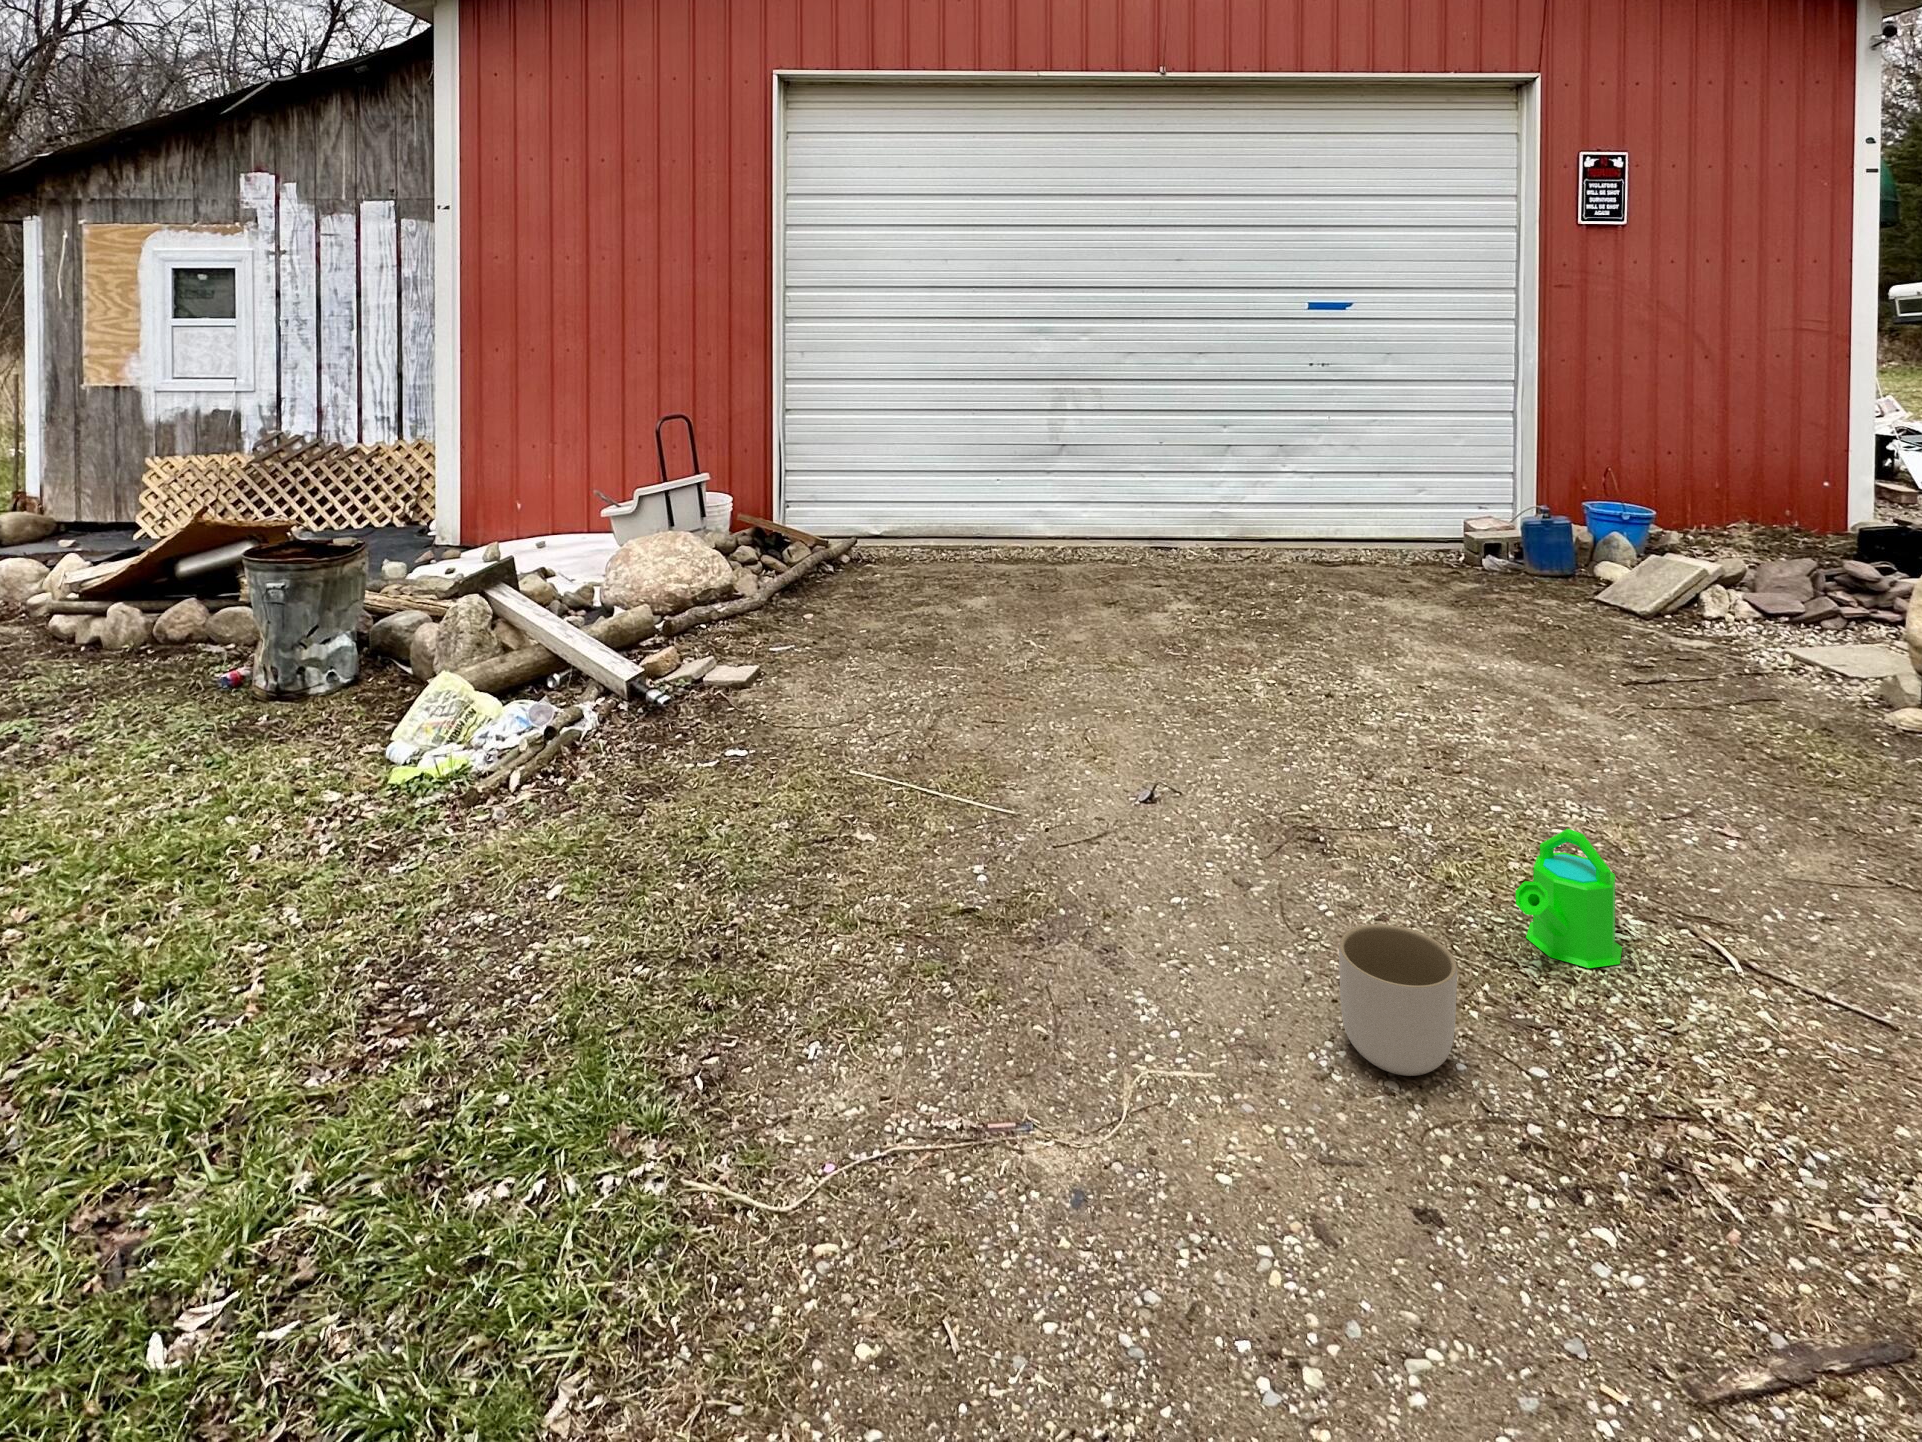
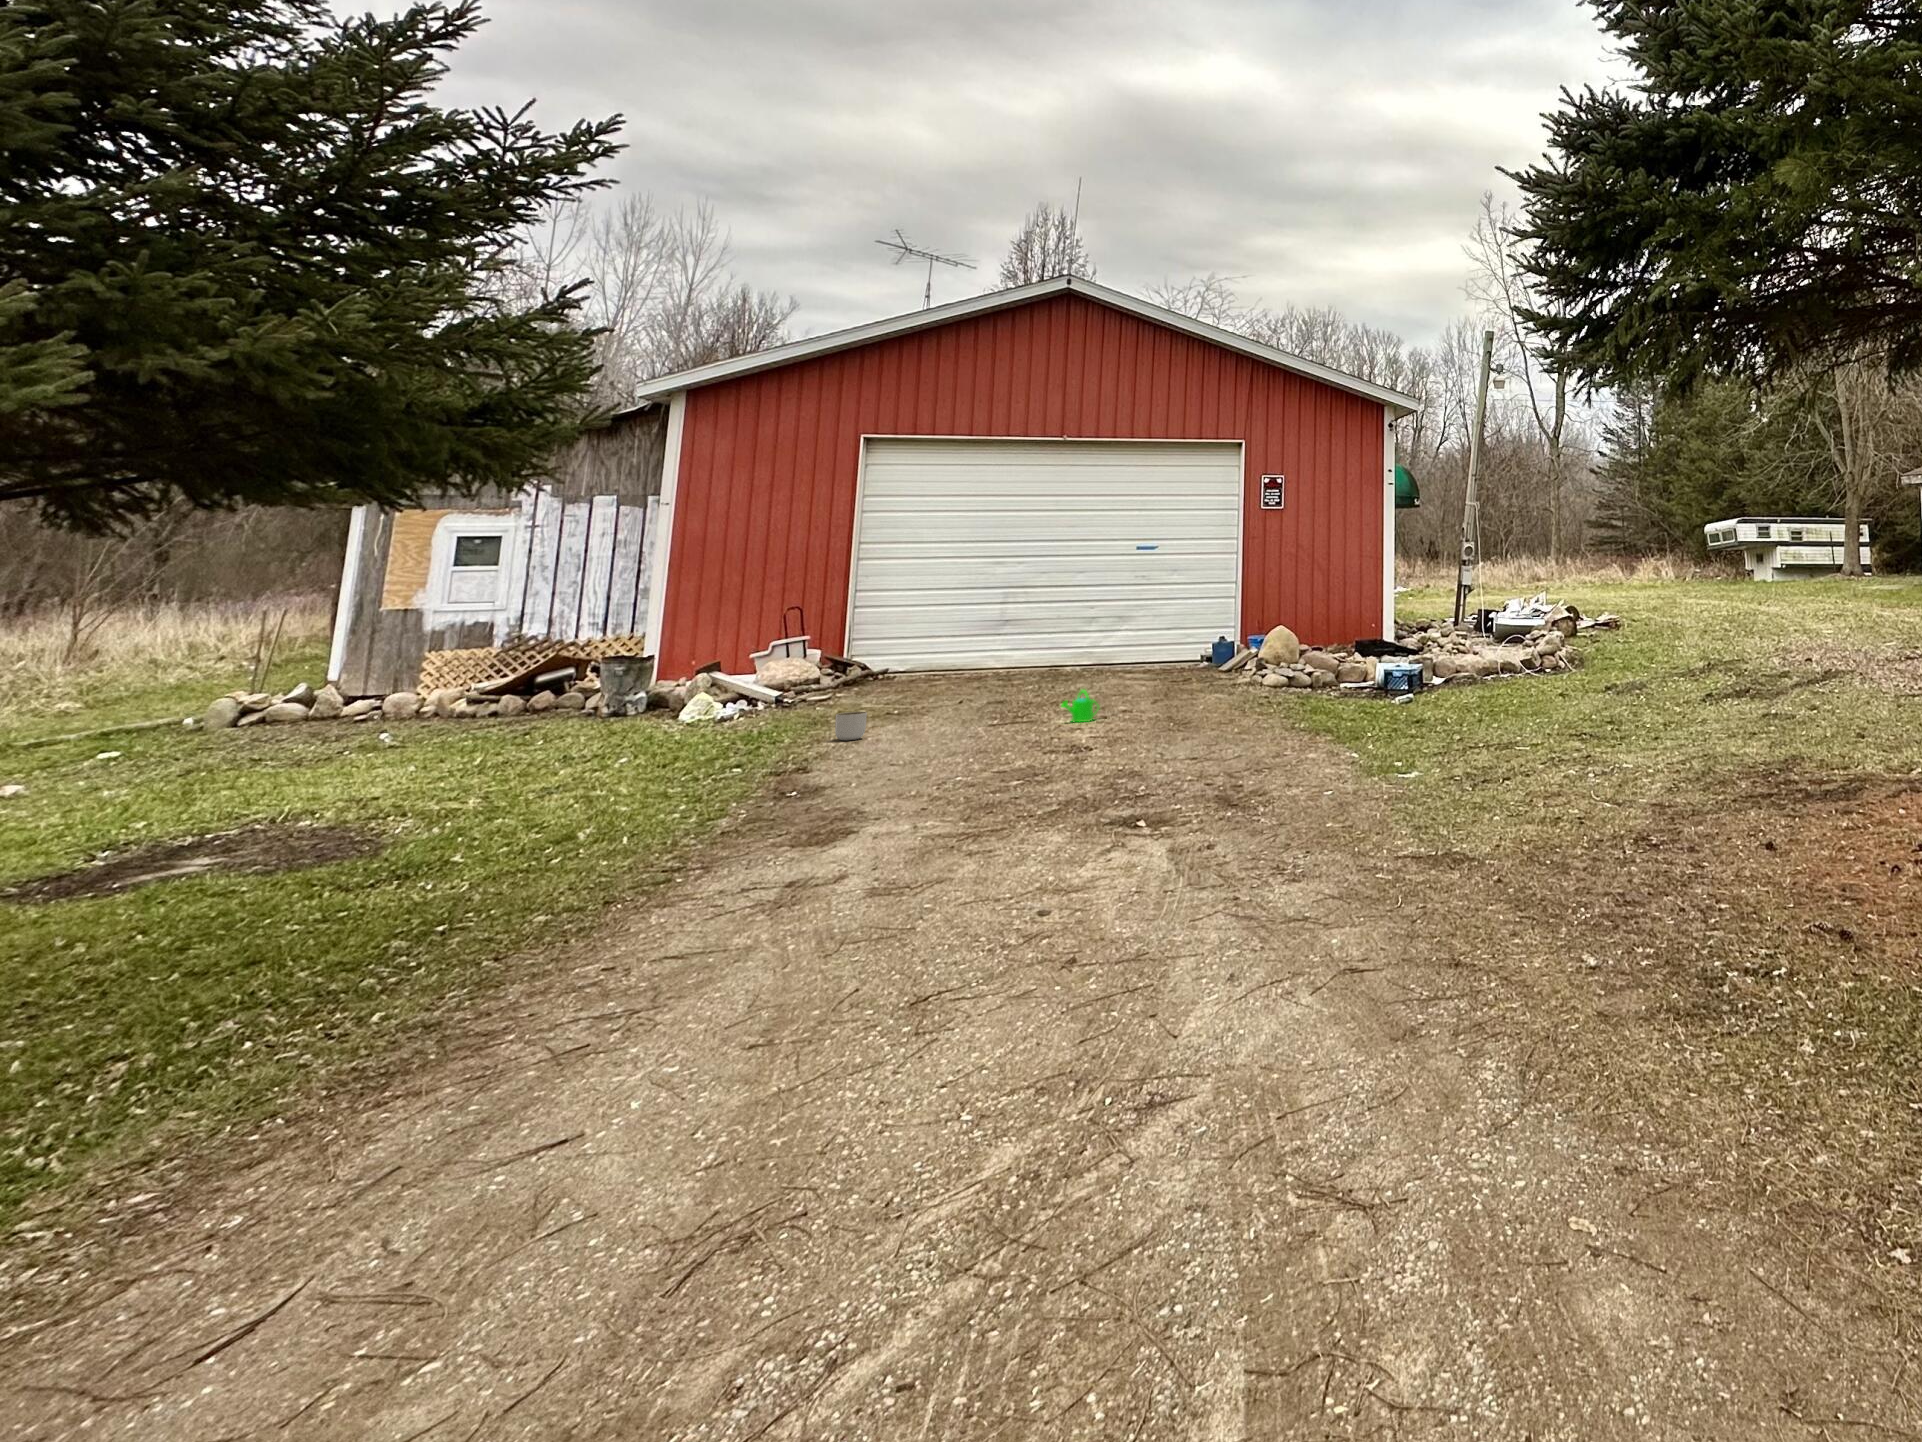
planter: present [1339,924,1457,1076] -> present [835,711,867,741]

